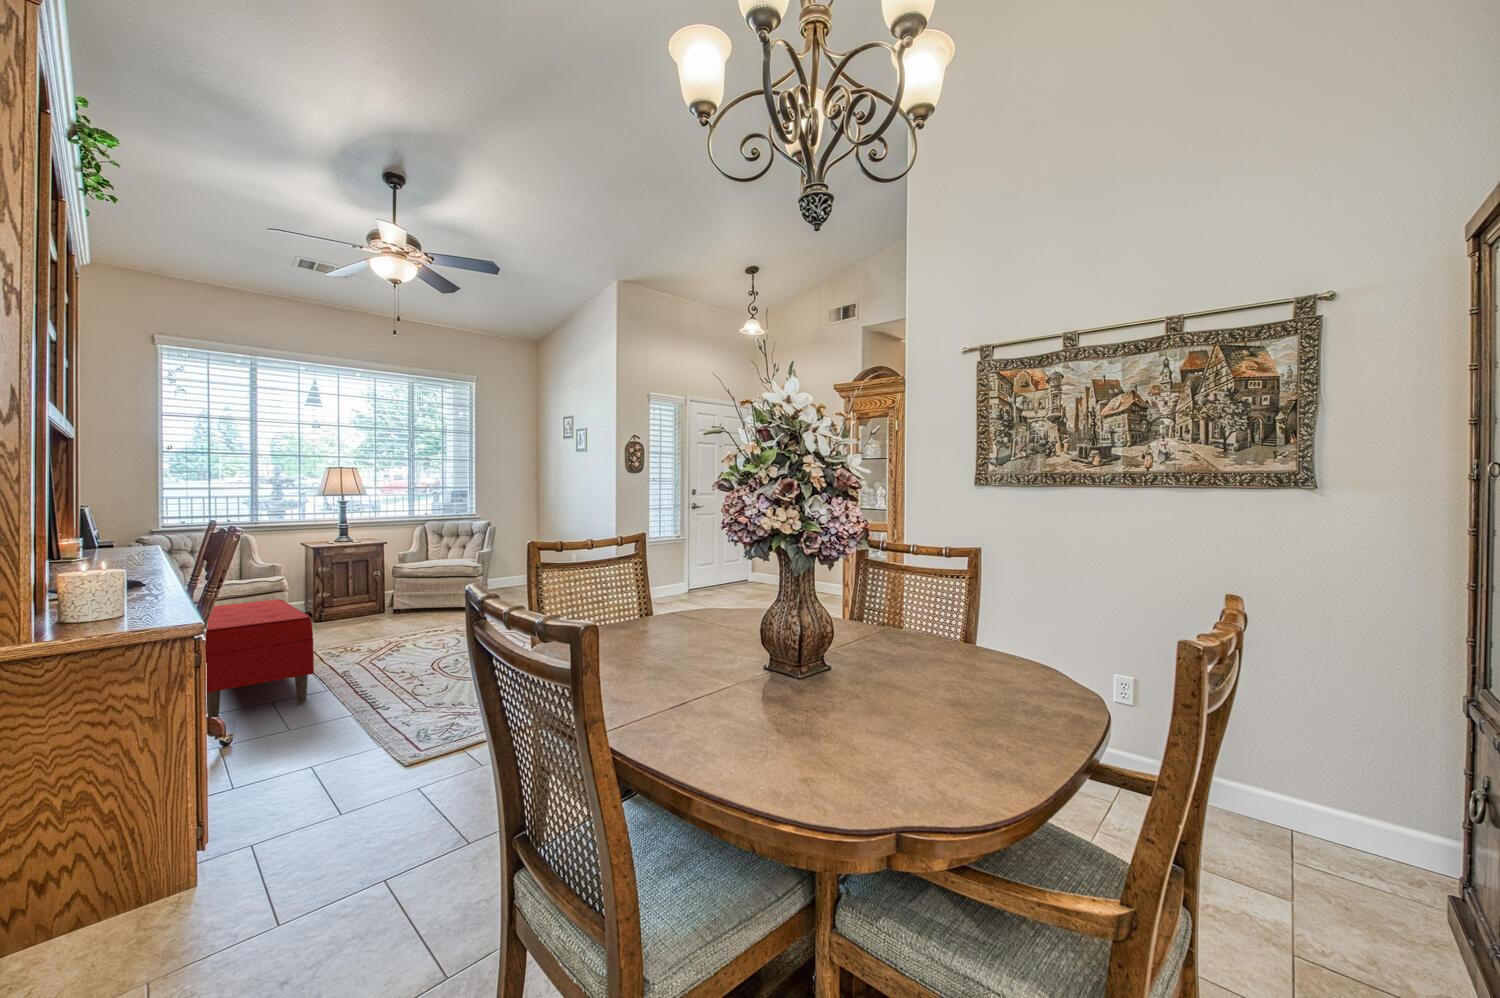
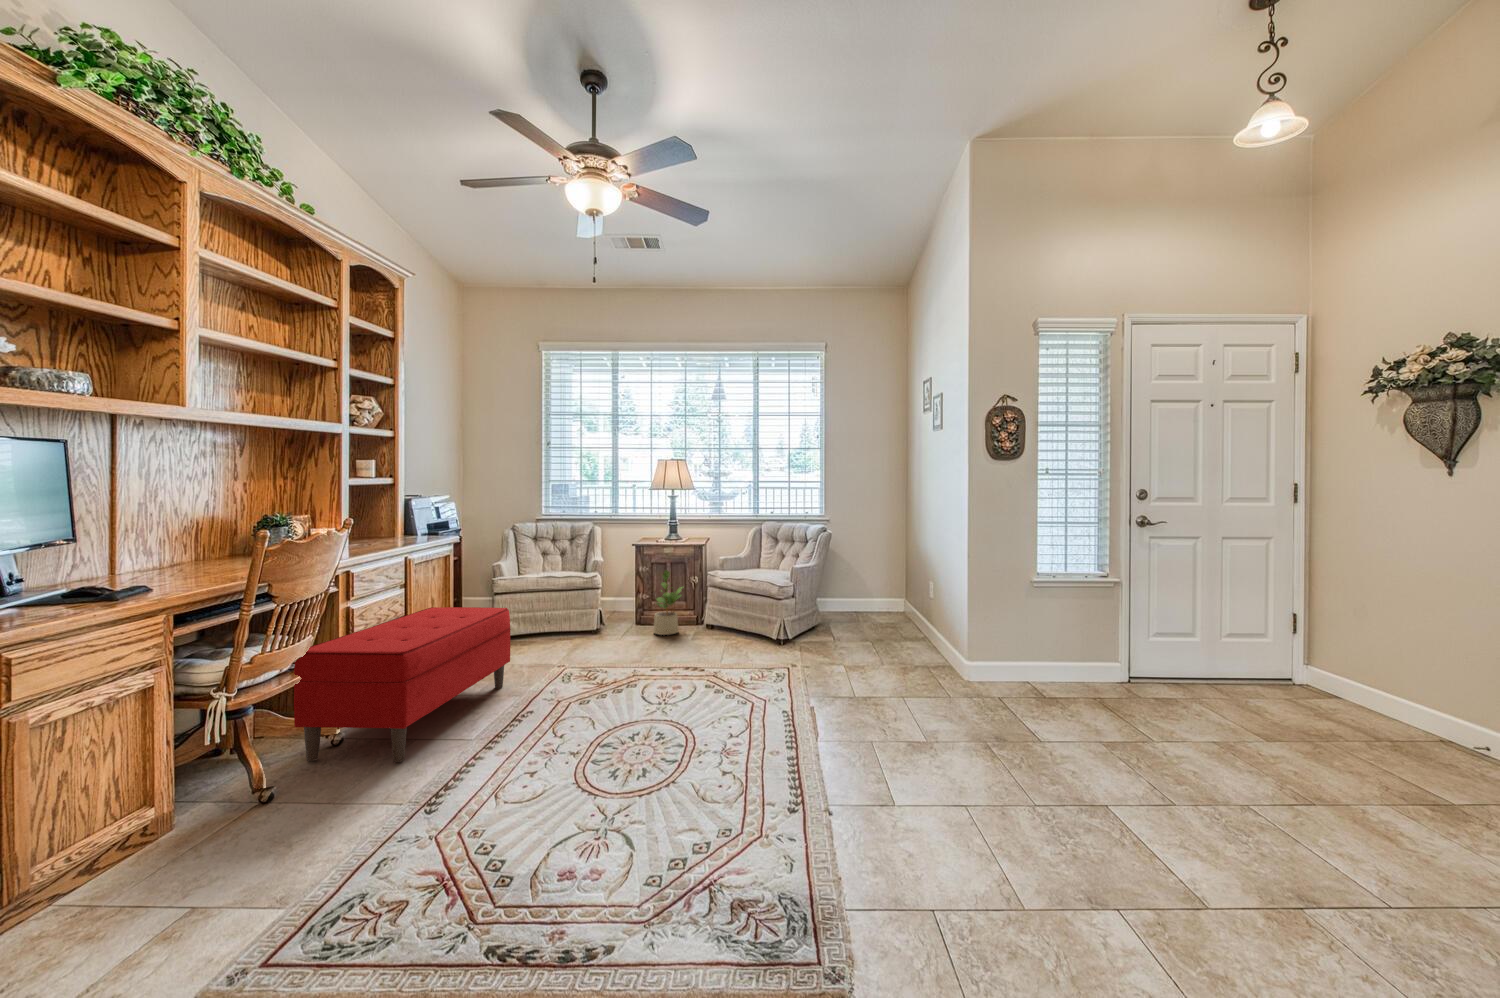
potted plant: none [345,566,374,624] -> present [653,570,682,635]

